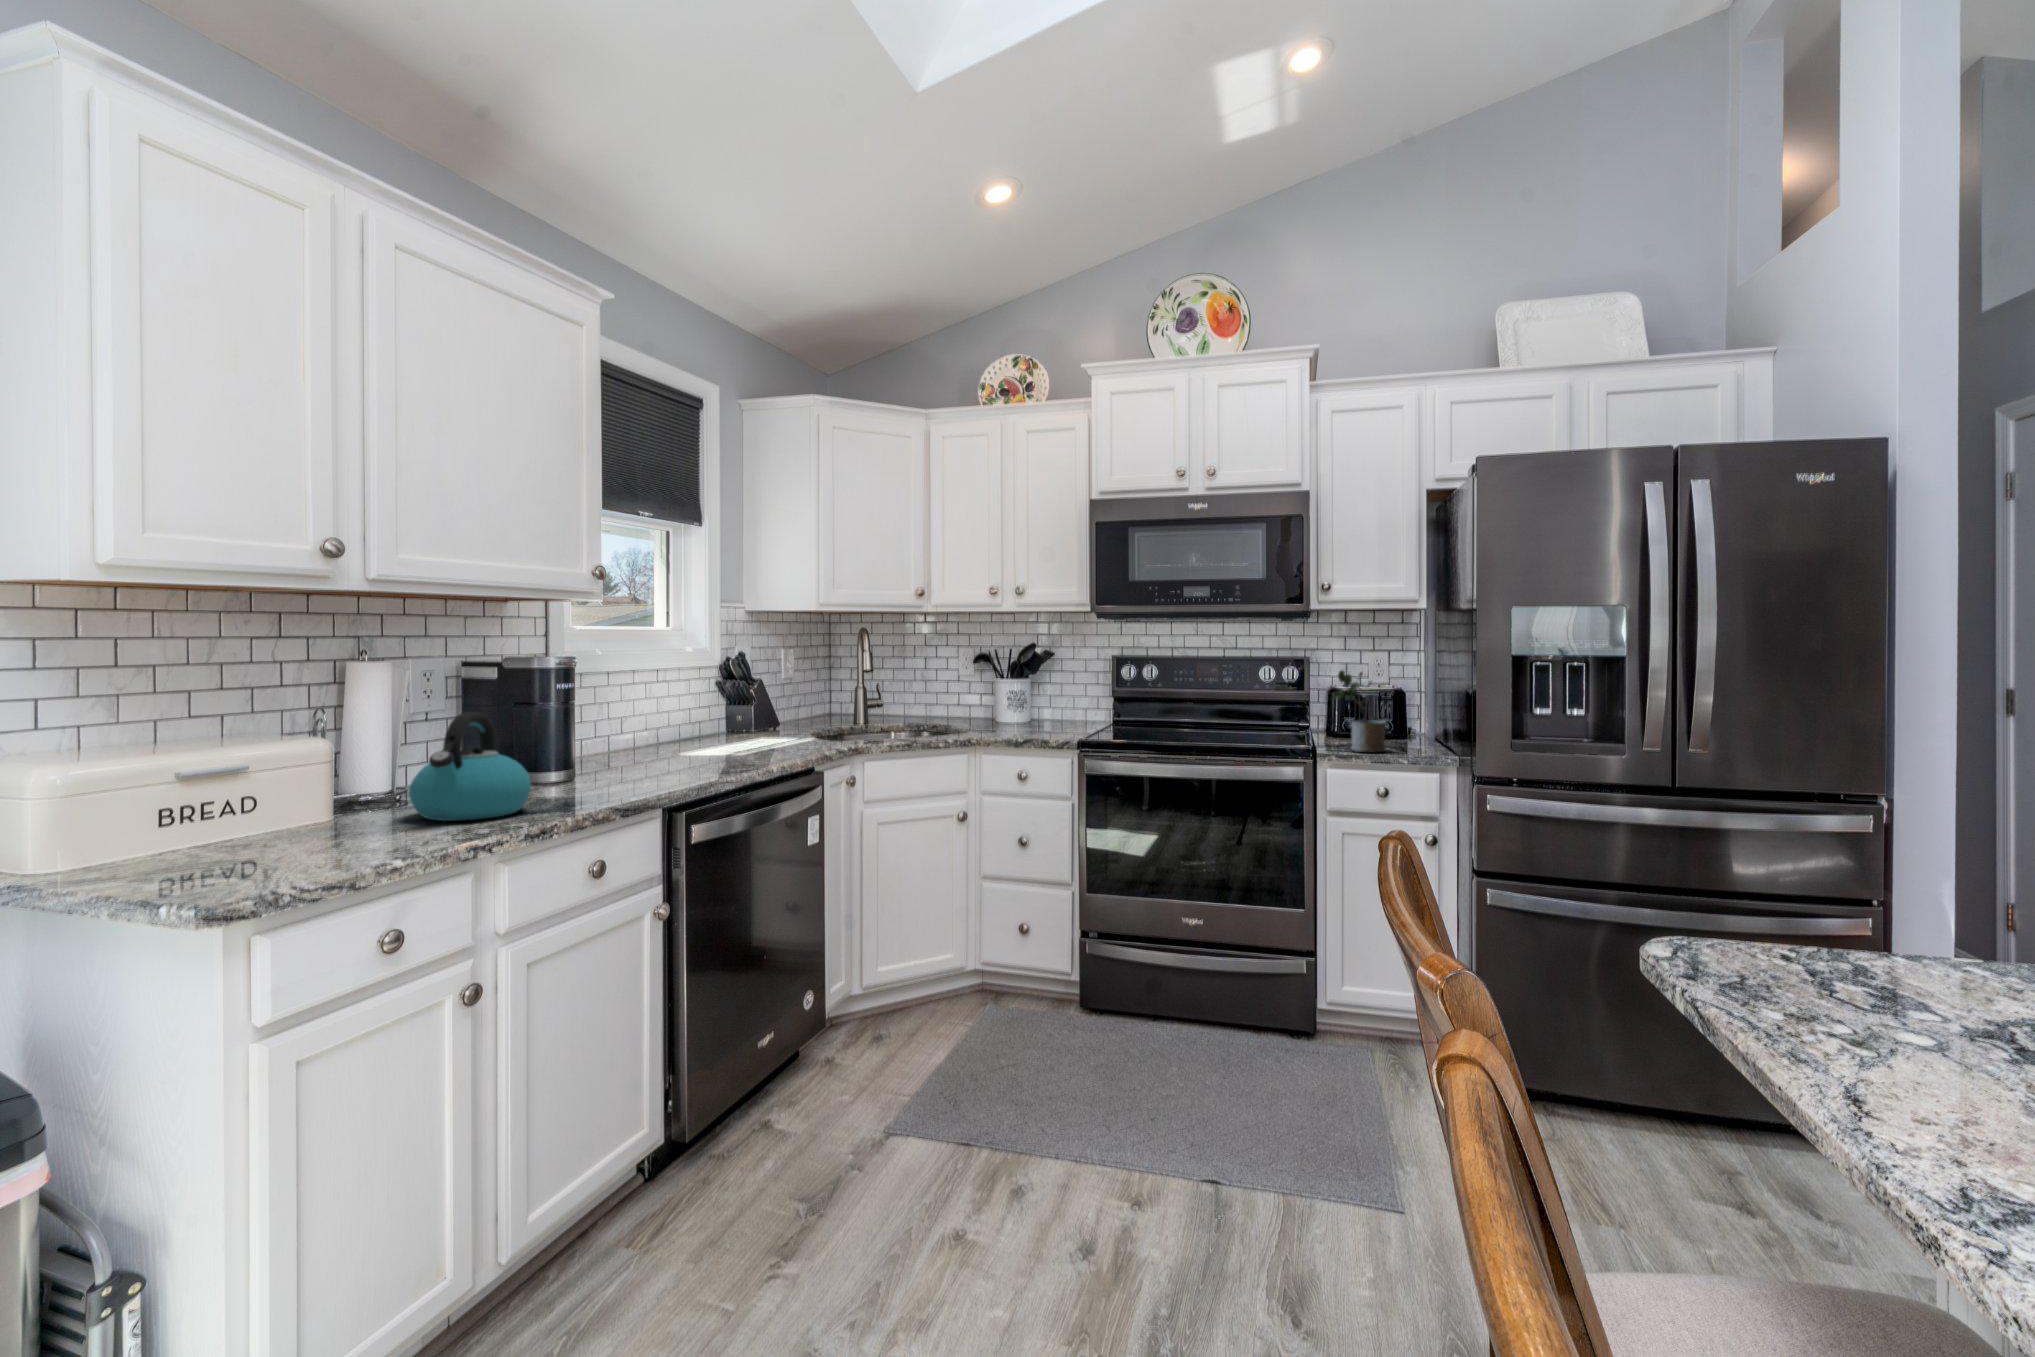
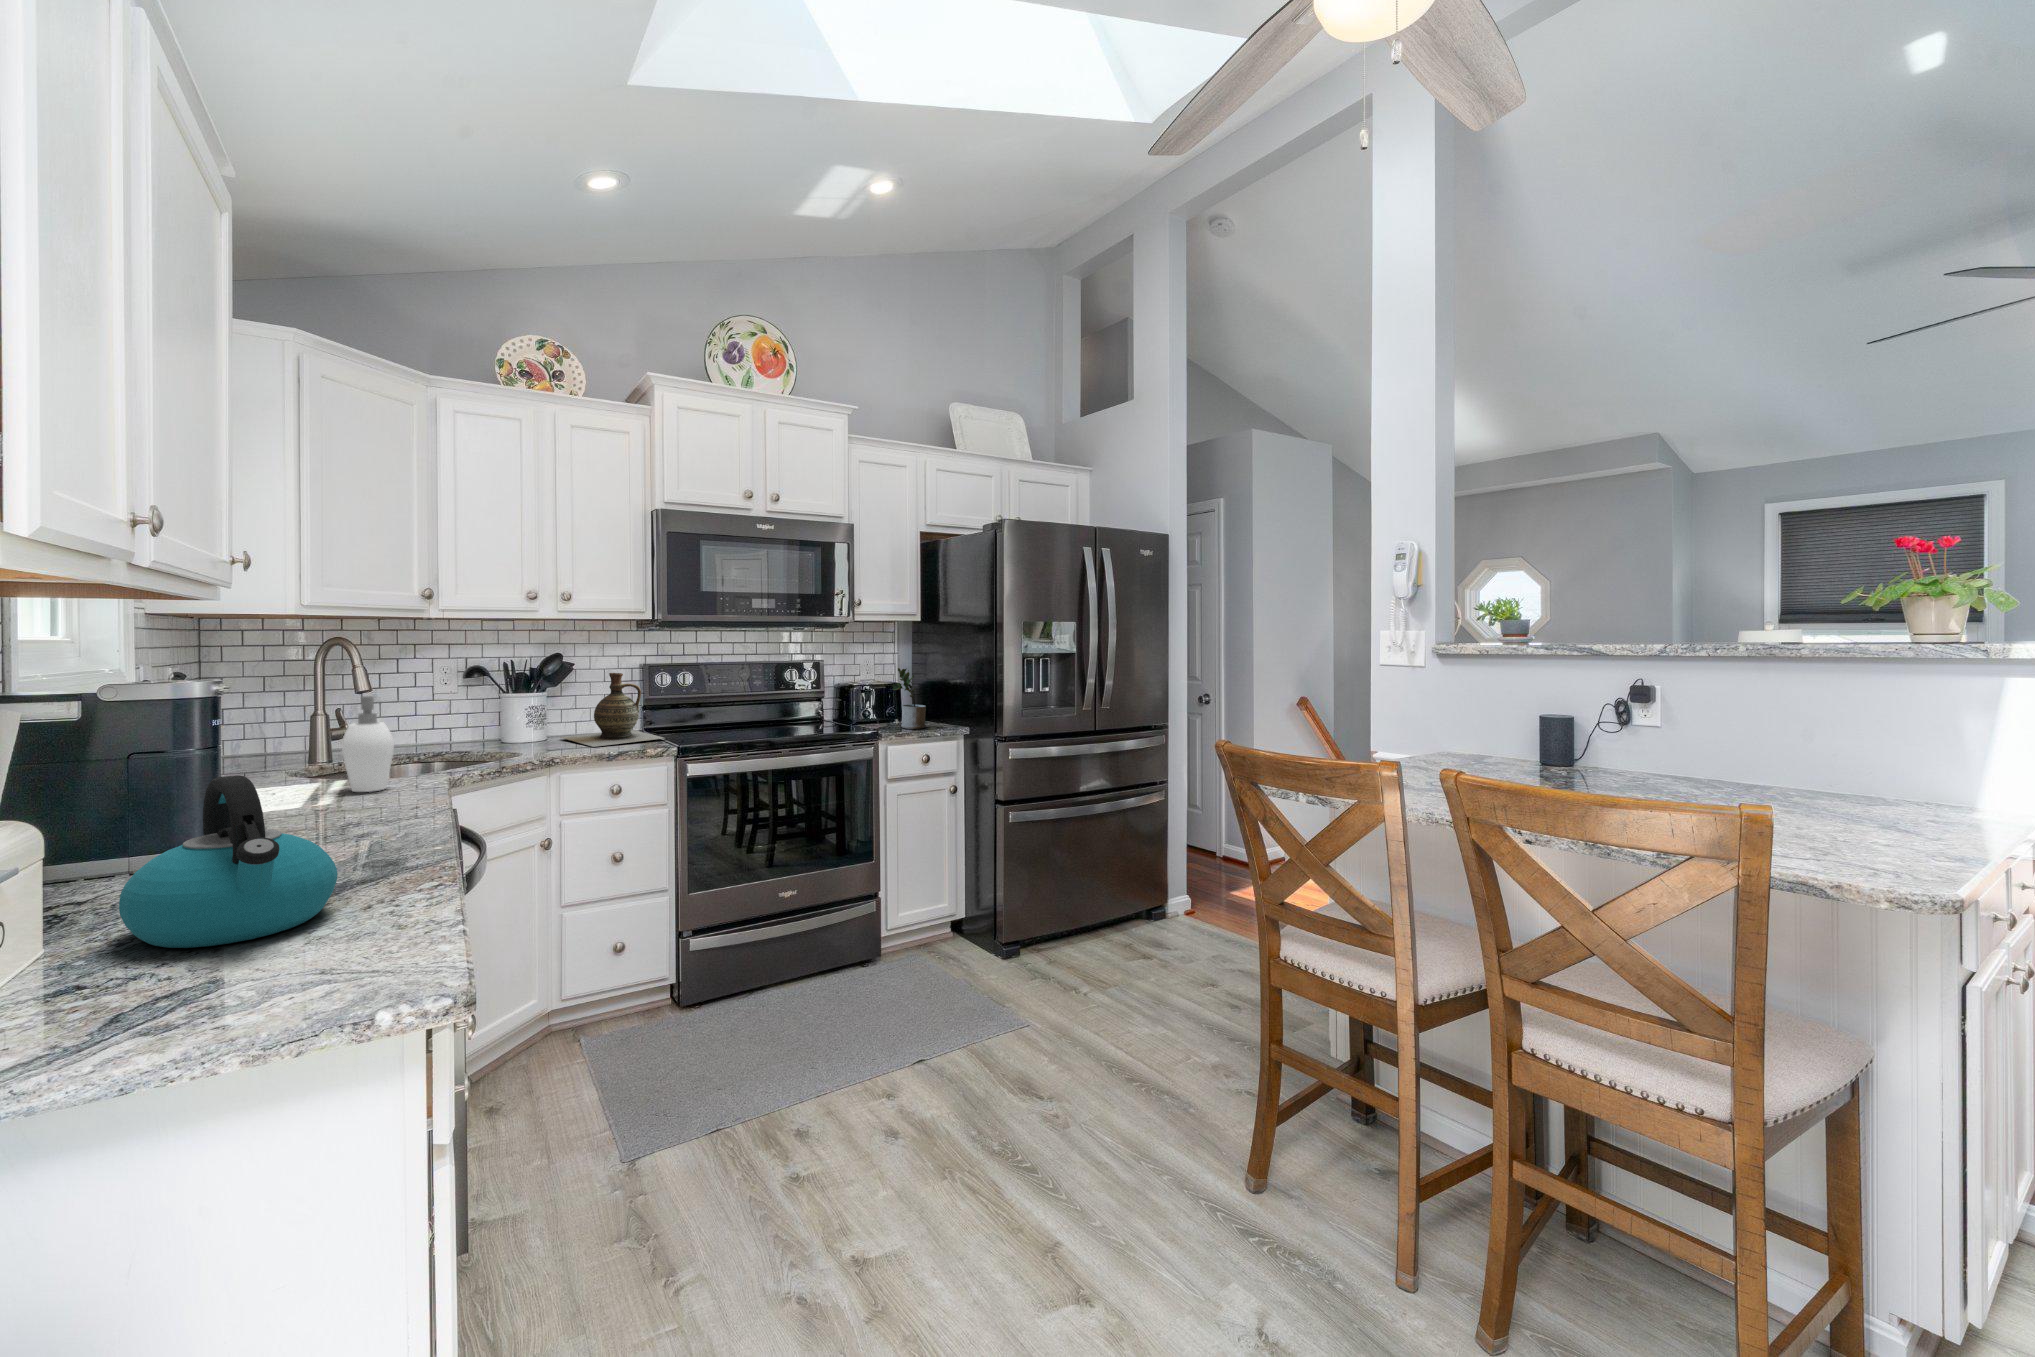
ceramic jug: none [980,672,1059,743] -> present [561,673,664,747]
soap dispenser: none [740,681,785,758] -> present [342,696,394,792]

